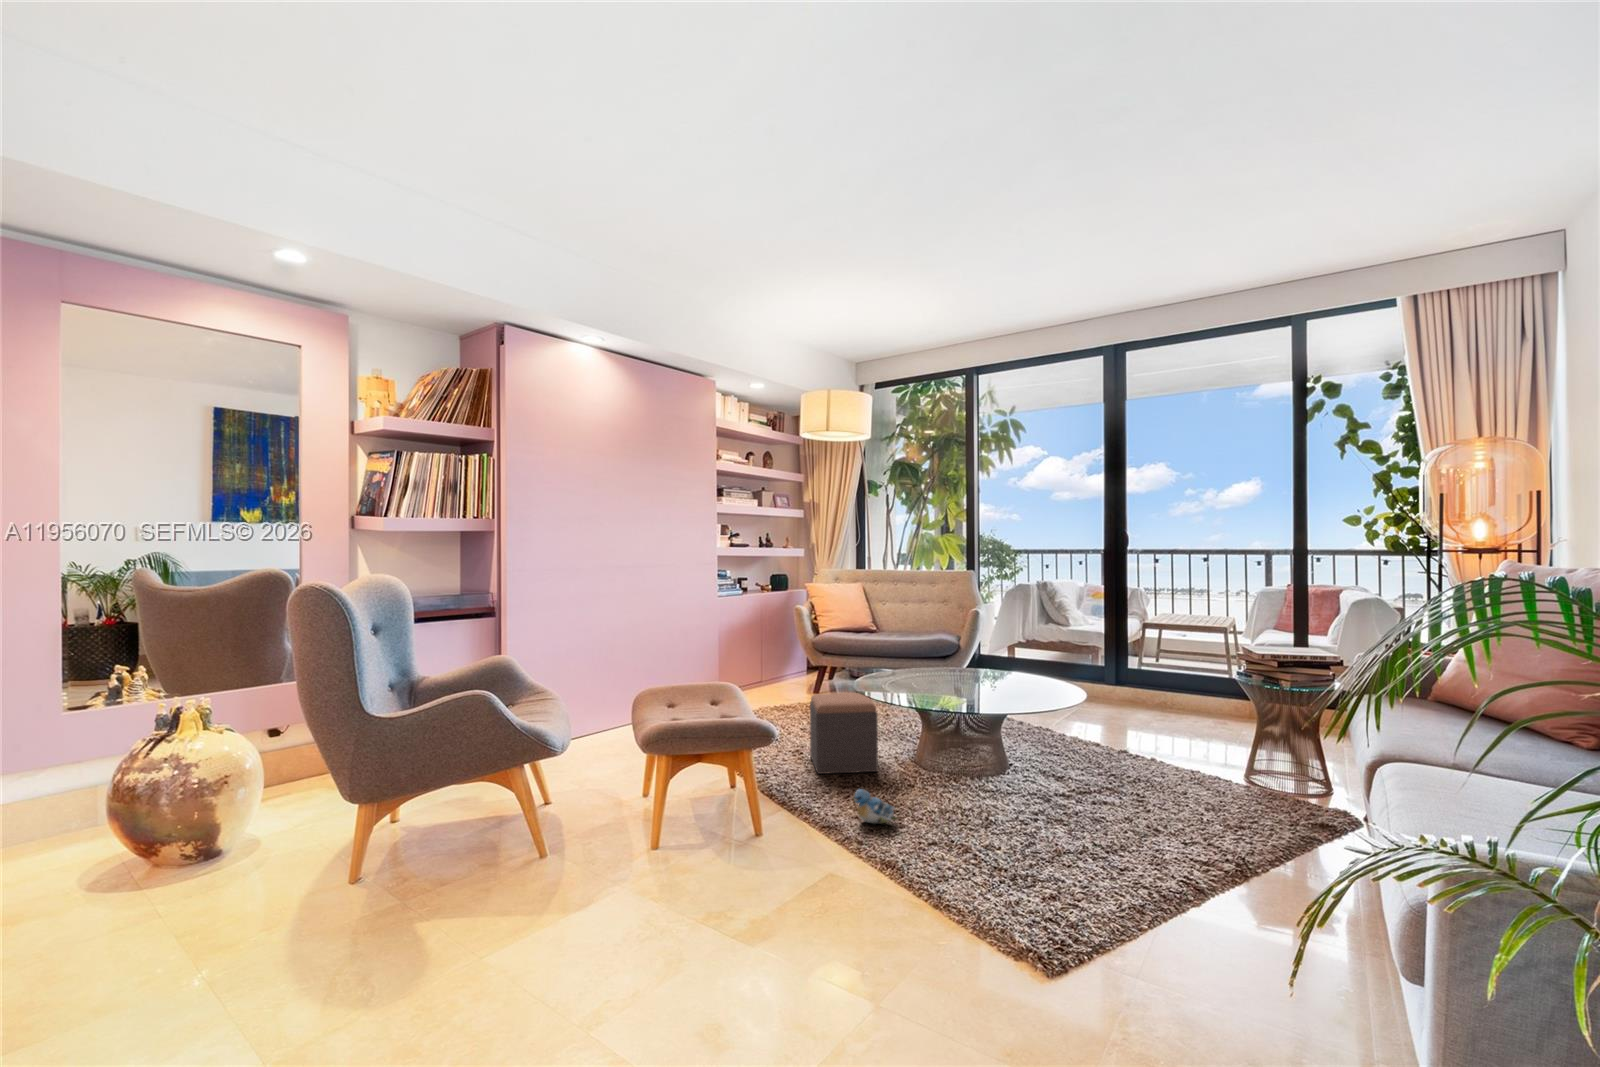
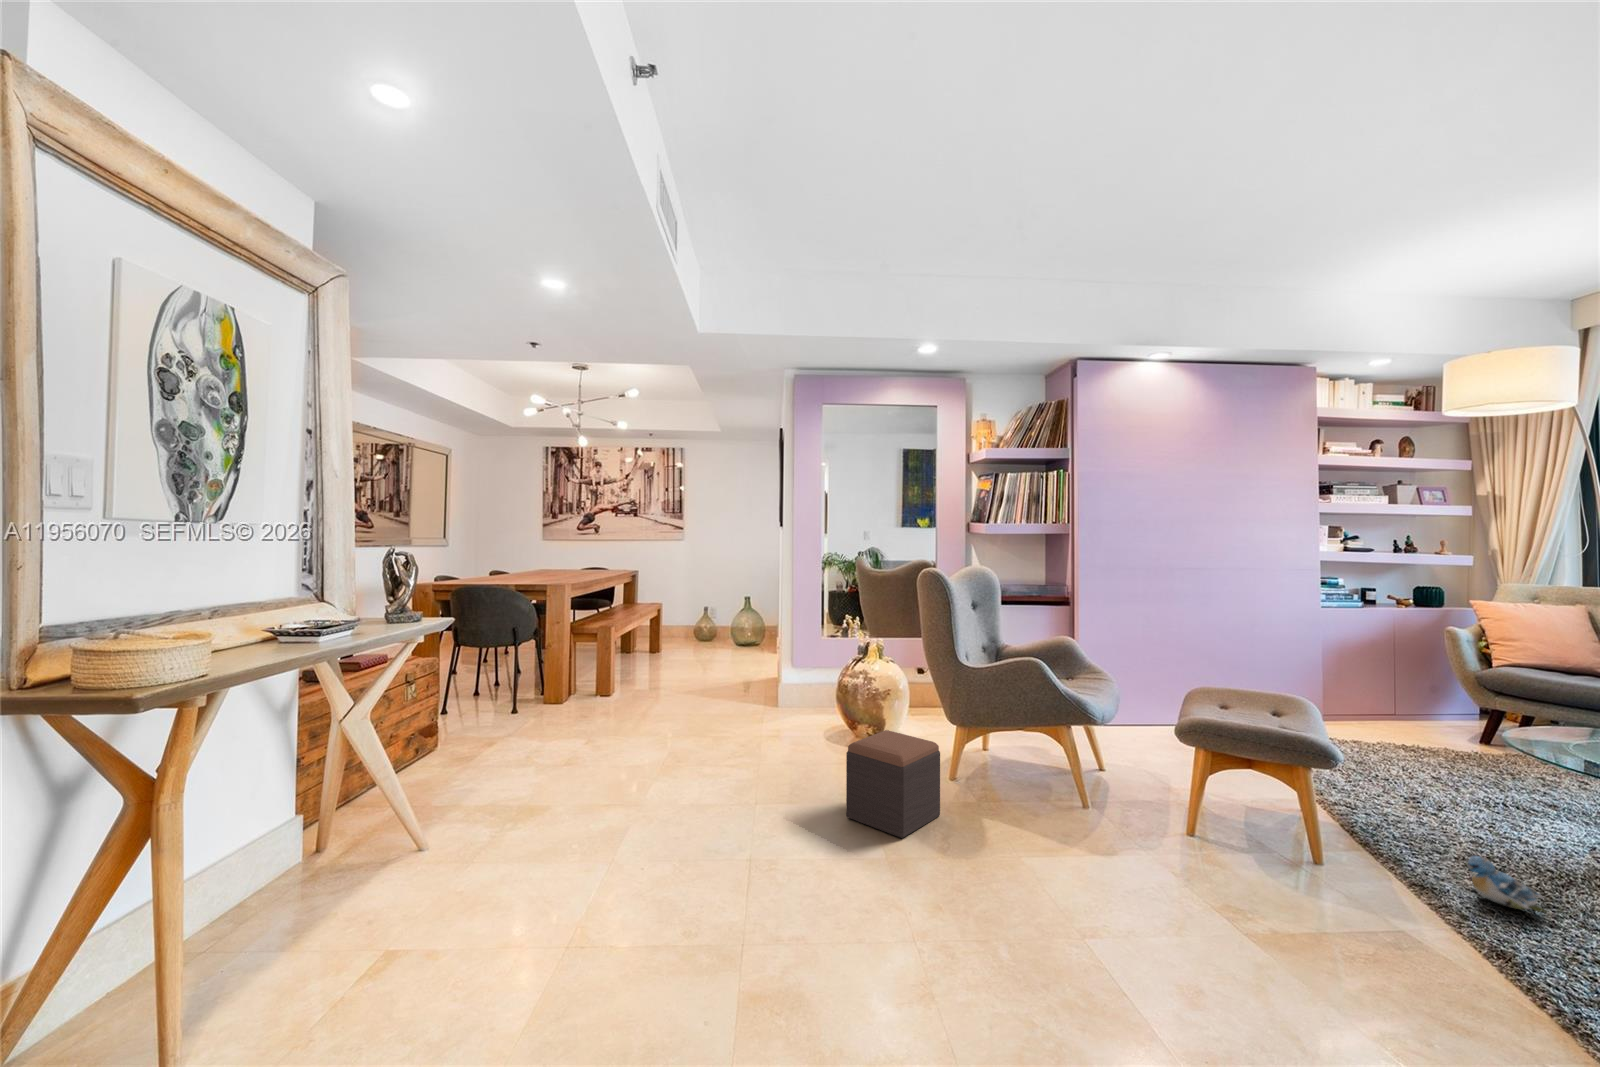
footstool: present [810,693,878,774] -> present [846,730,940,838]

